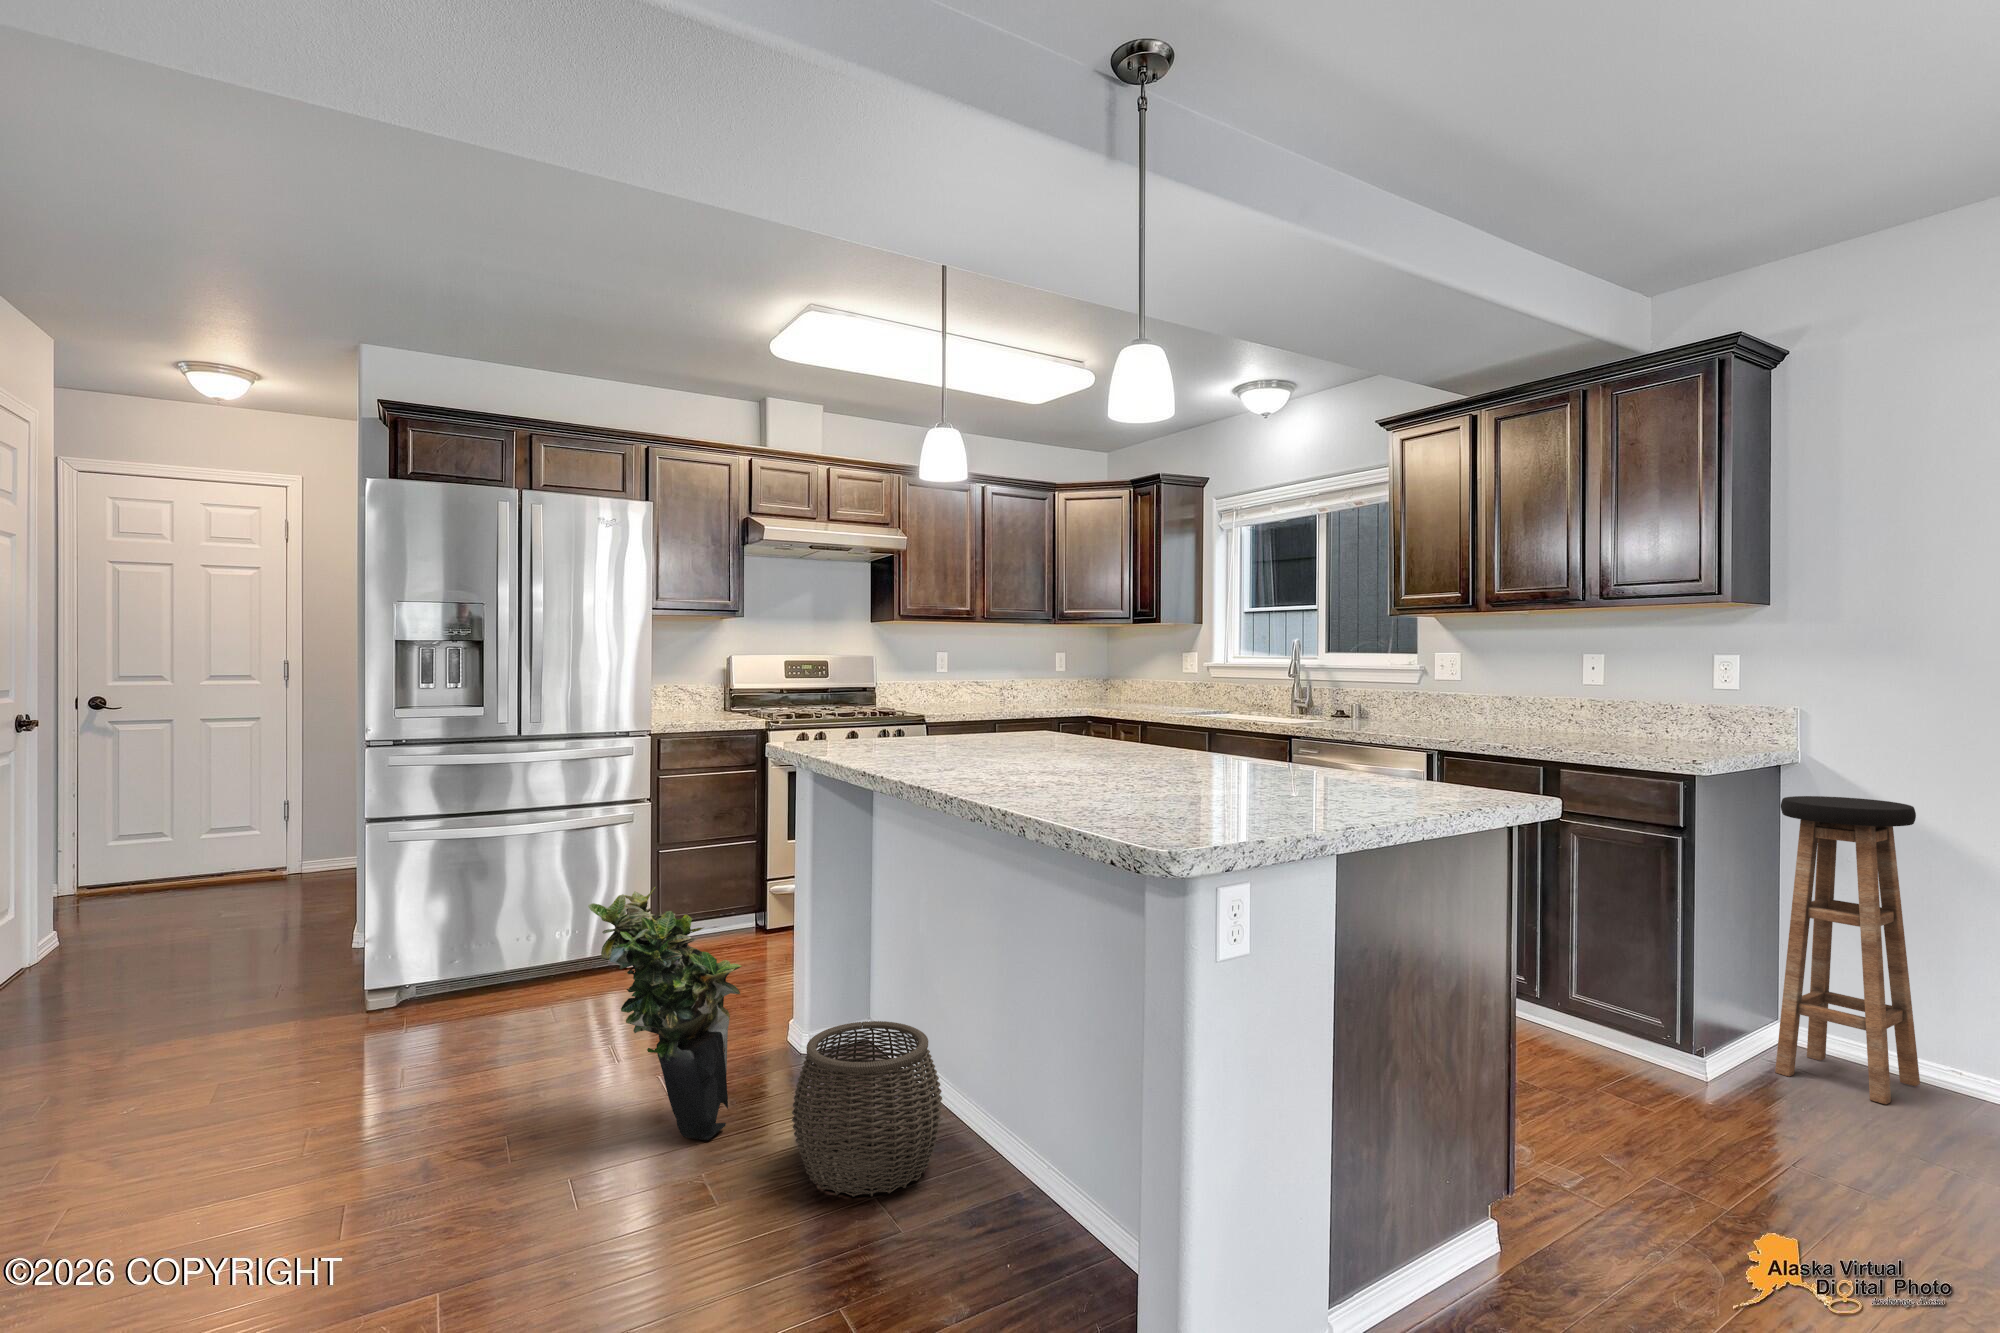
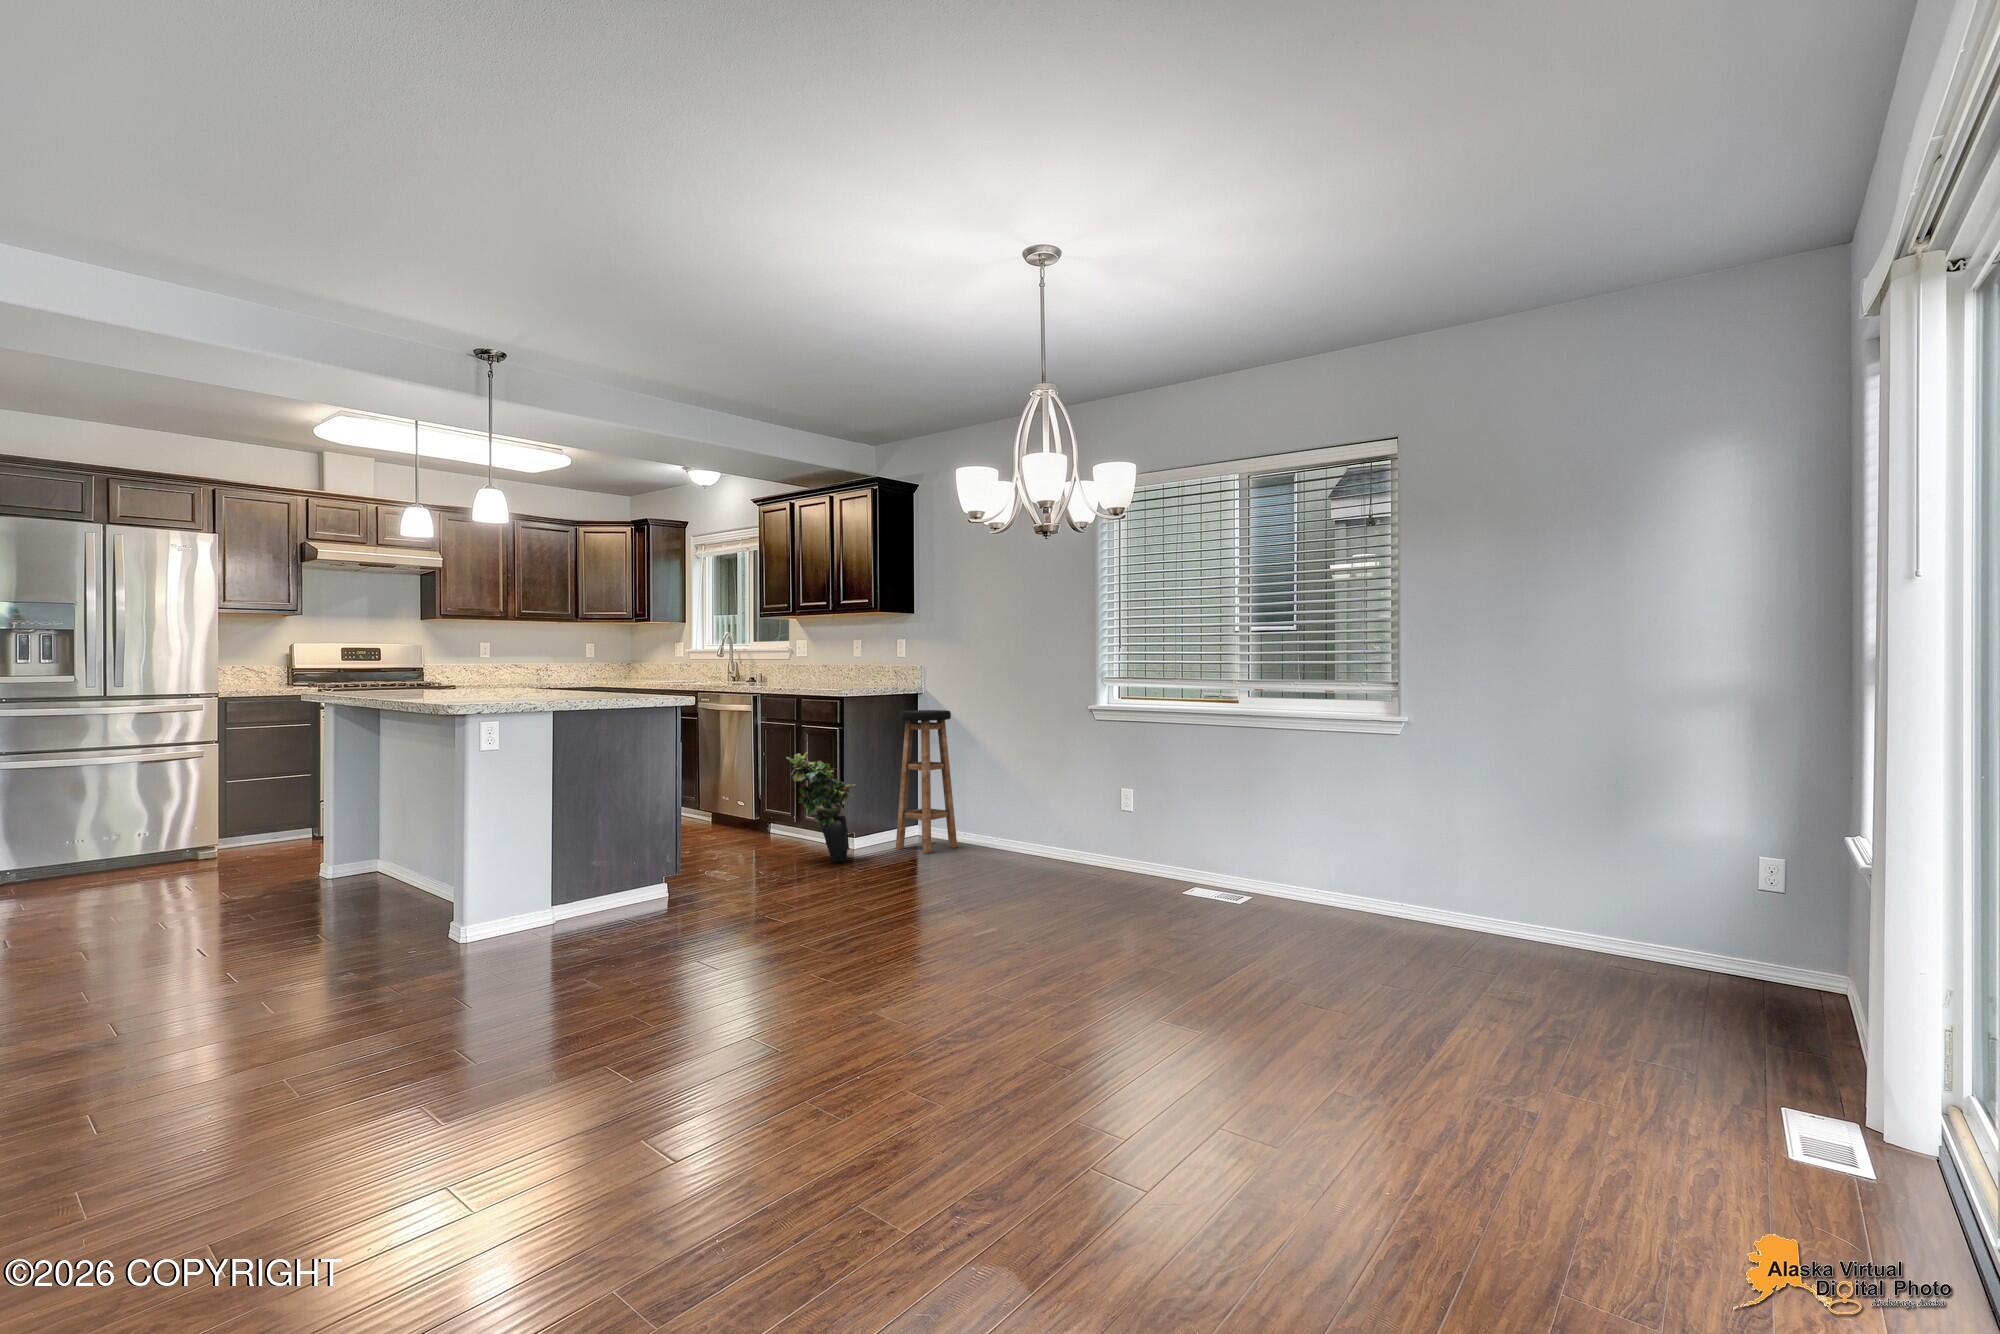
potted plant: present [588,887,742,1140] -> present [786,751,856,862]
woven basket: present [792,1021,942,1197] -> none [296,836,392,917]

